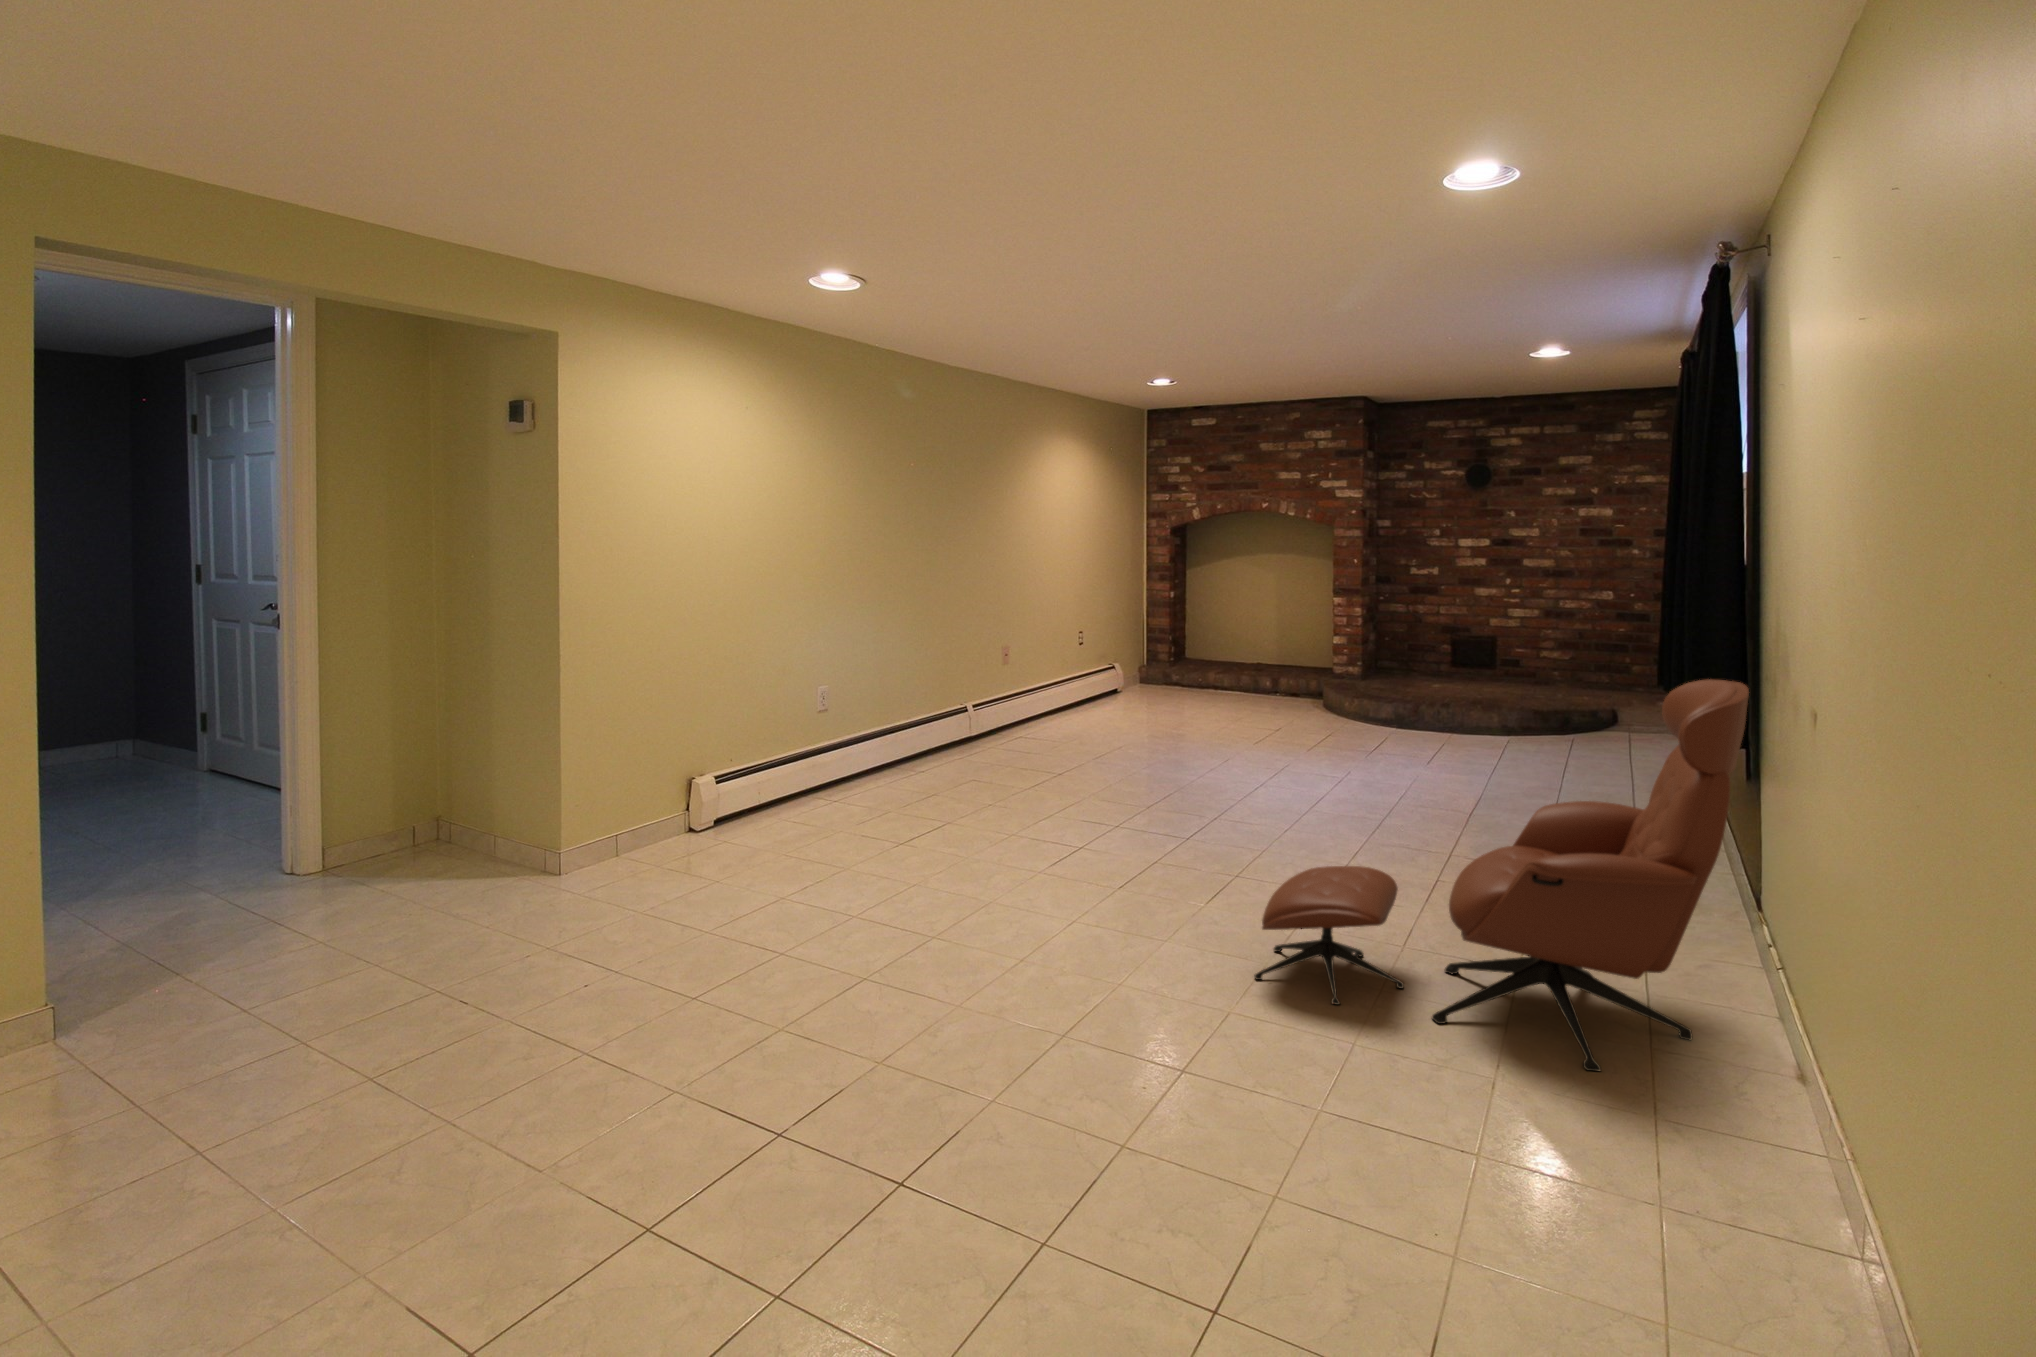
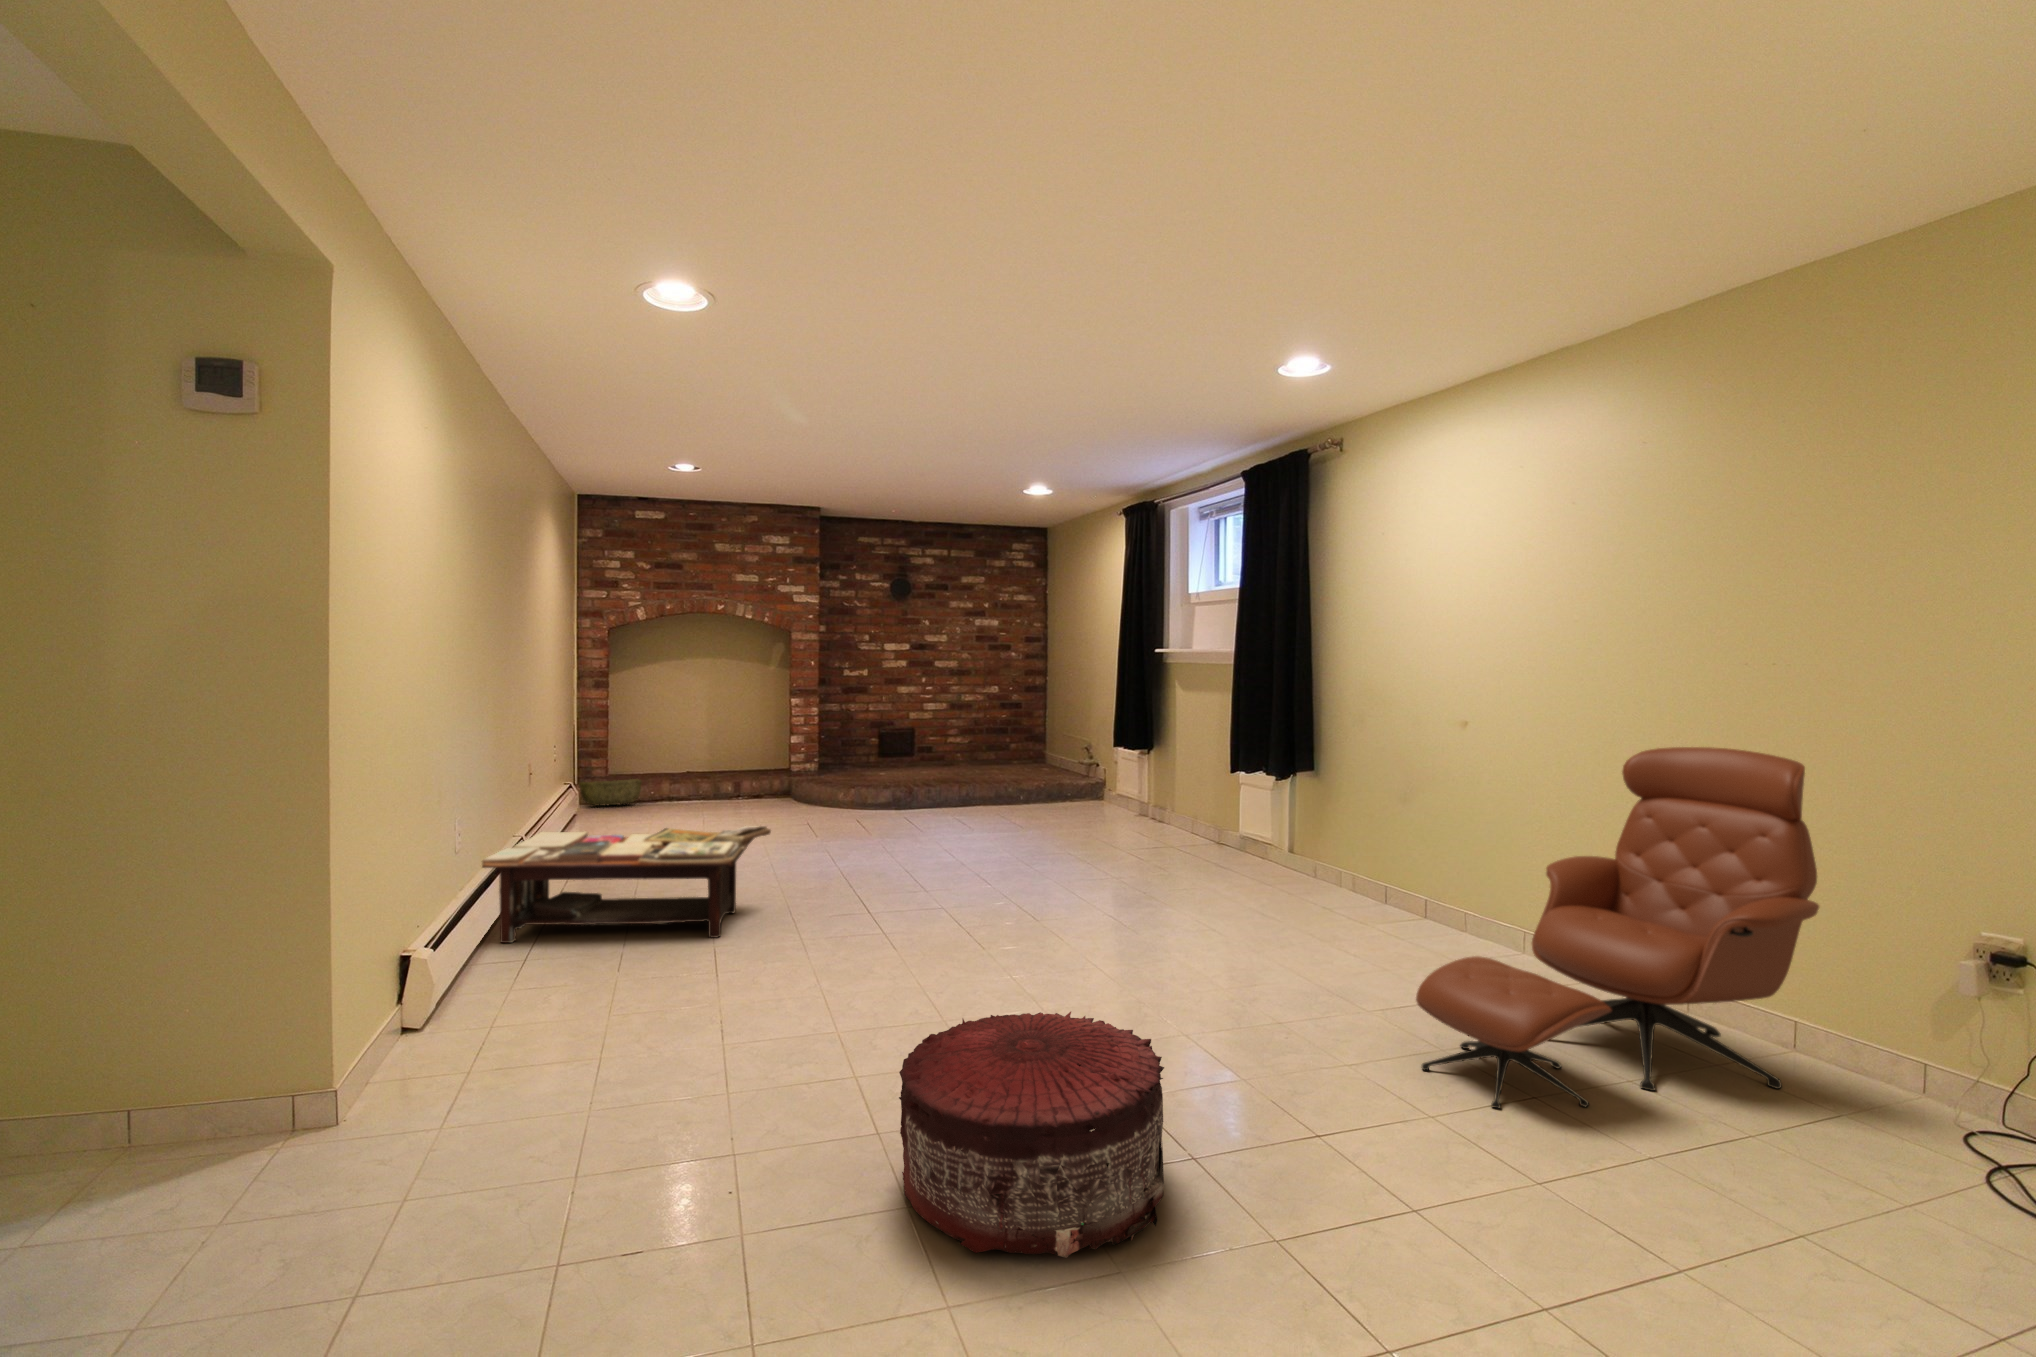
woven basket: none [1135,665,1190,689] -> present [579,779,641,805]
coffee table: none [905,686,1093,775] -> present [482,826,771,943]
pouf: none [810,804,984,931] -> present [899,1012,1164,1257]

